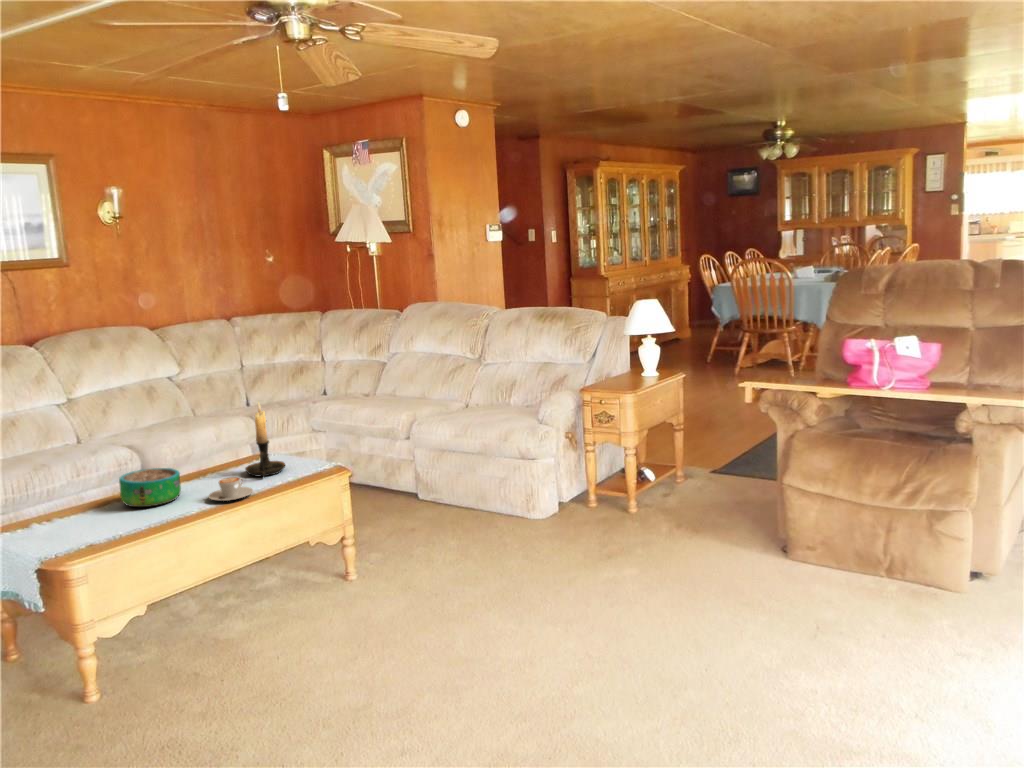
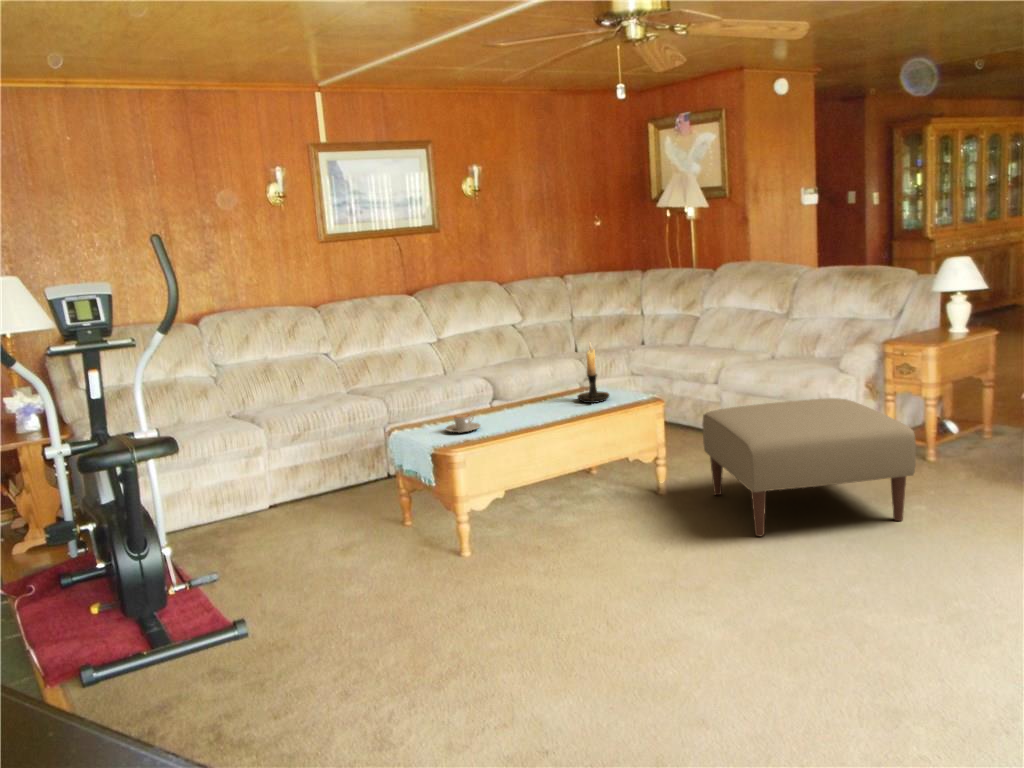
ottoman: none [397,454,627,627] -> present [702,398,916,536]
decorative bowl: present [119,468,181,507] -> none [484,390,529,419]
coffee cup: present [209,477,253,501] -> present [446,414,480,433]

